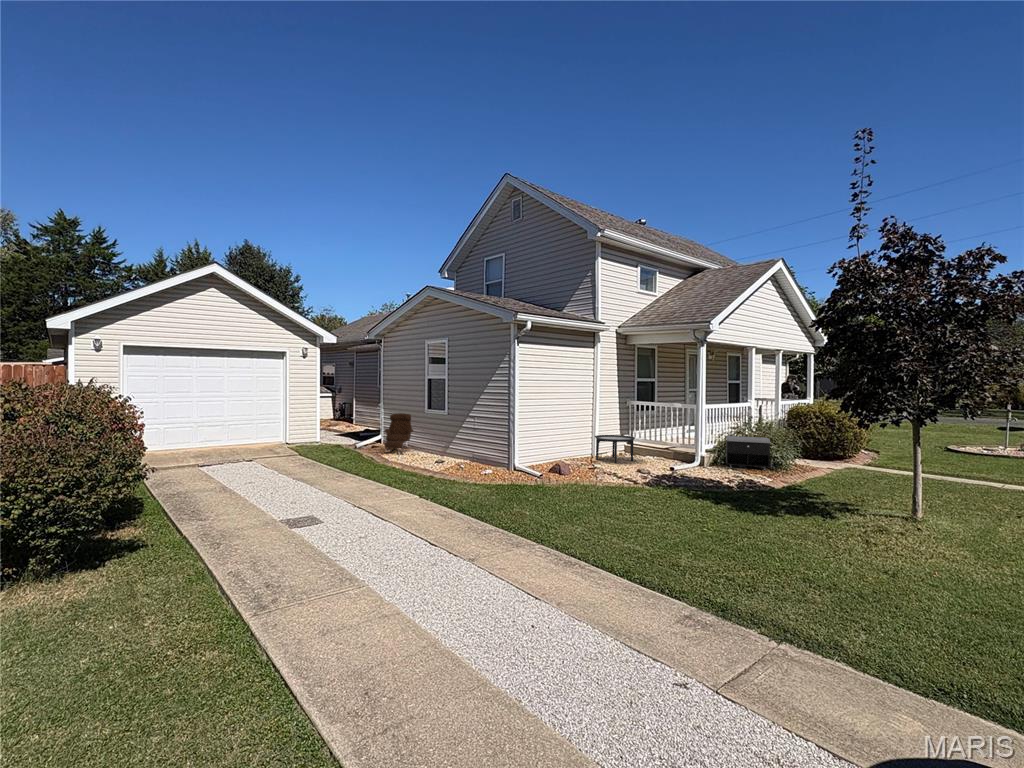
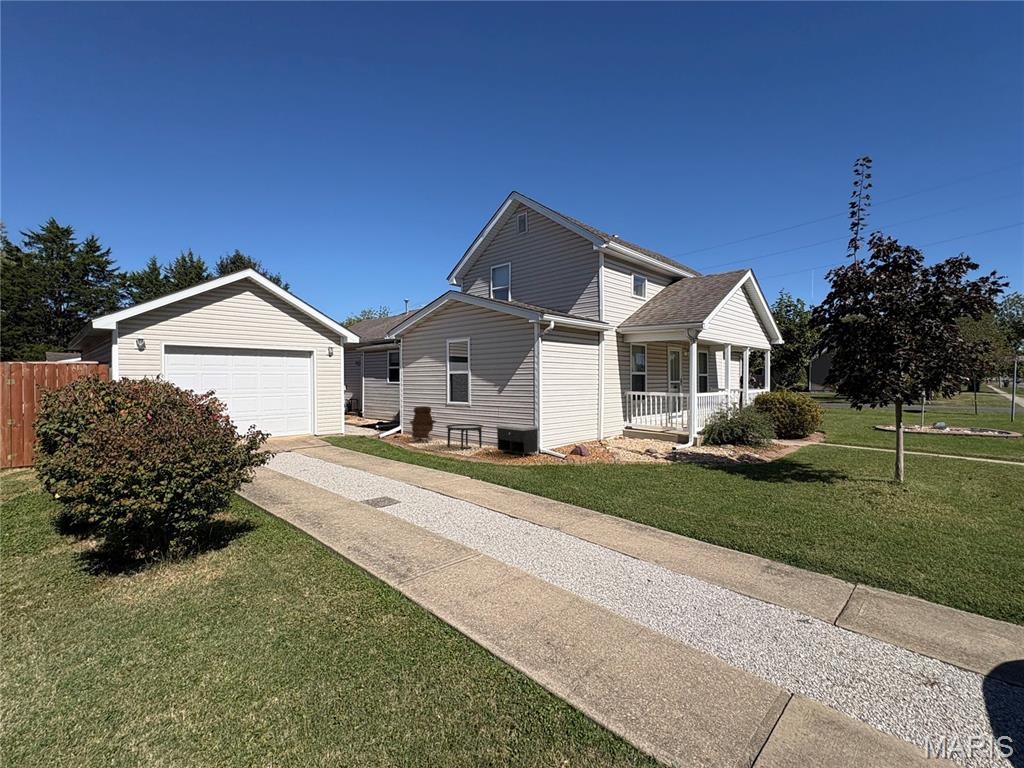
round table: present [595,435,635,463] -> present [446,424,483,450]
storage bench: present [726,436,770,470] -> present [497,424,538,456]

